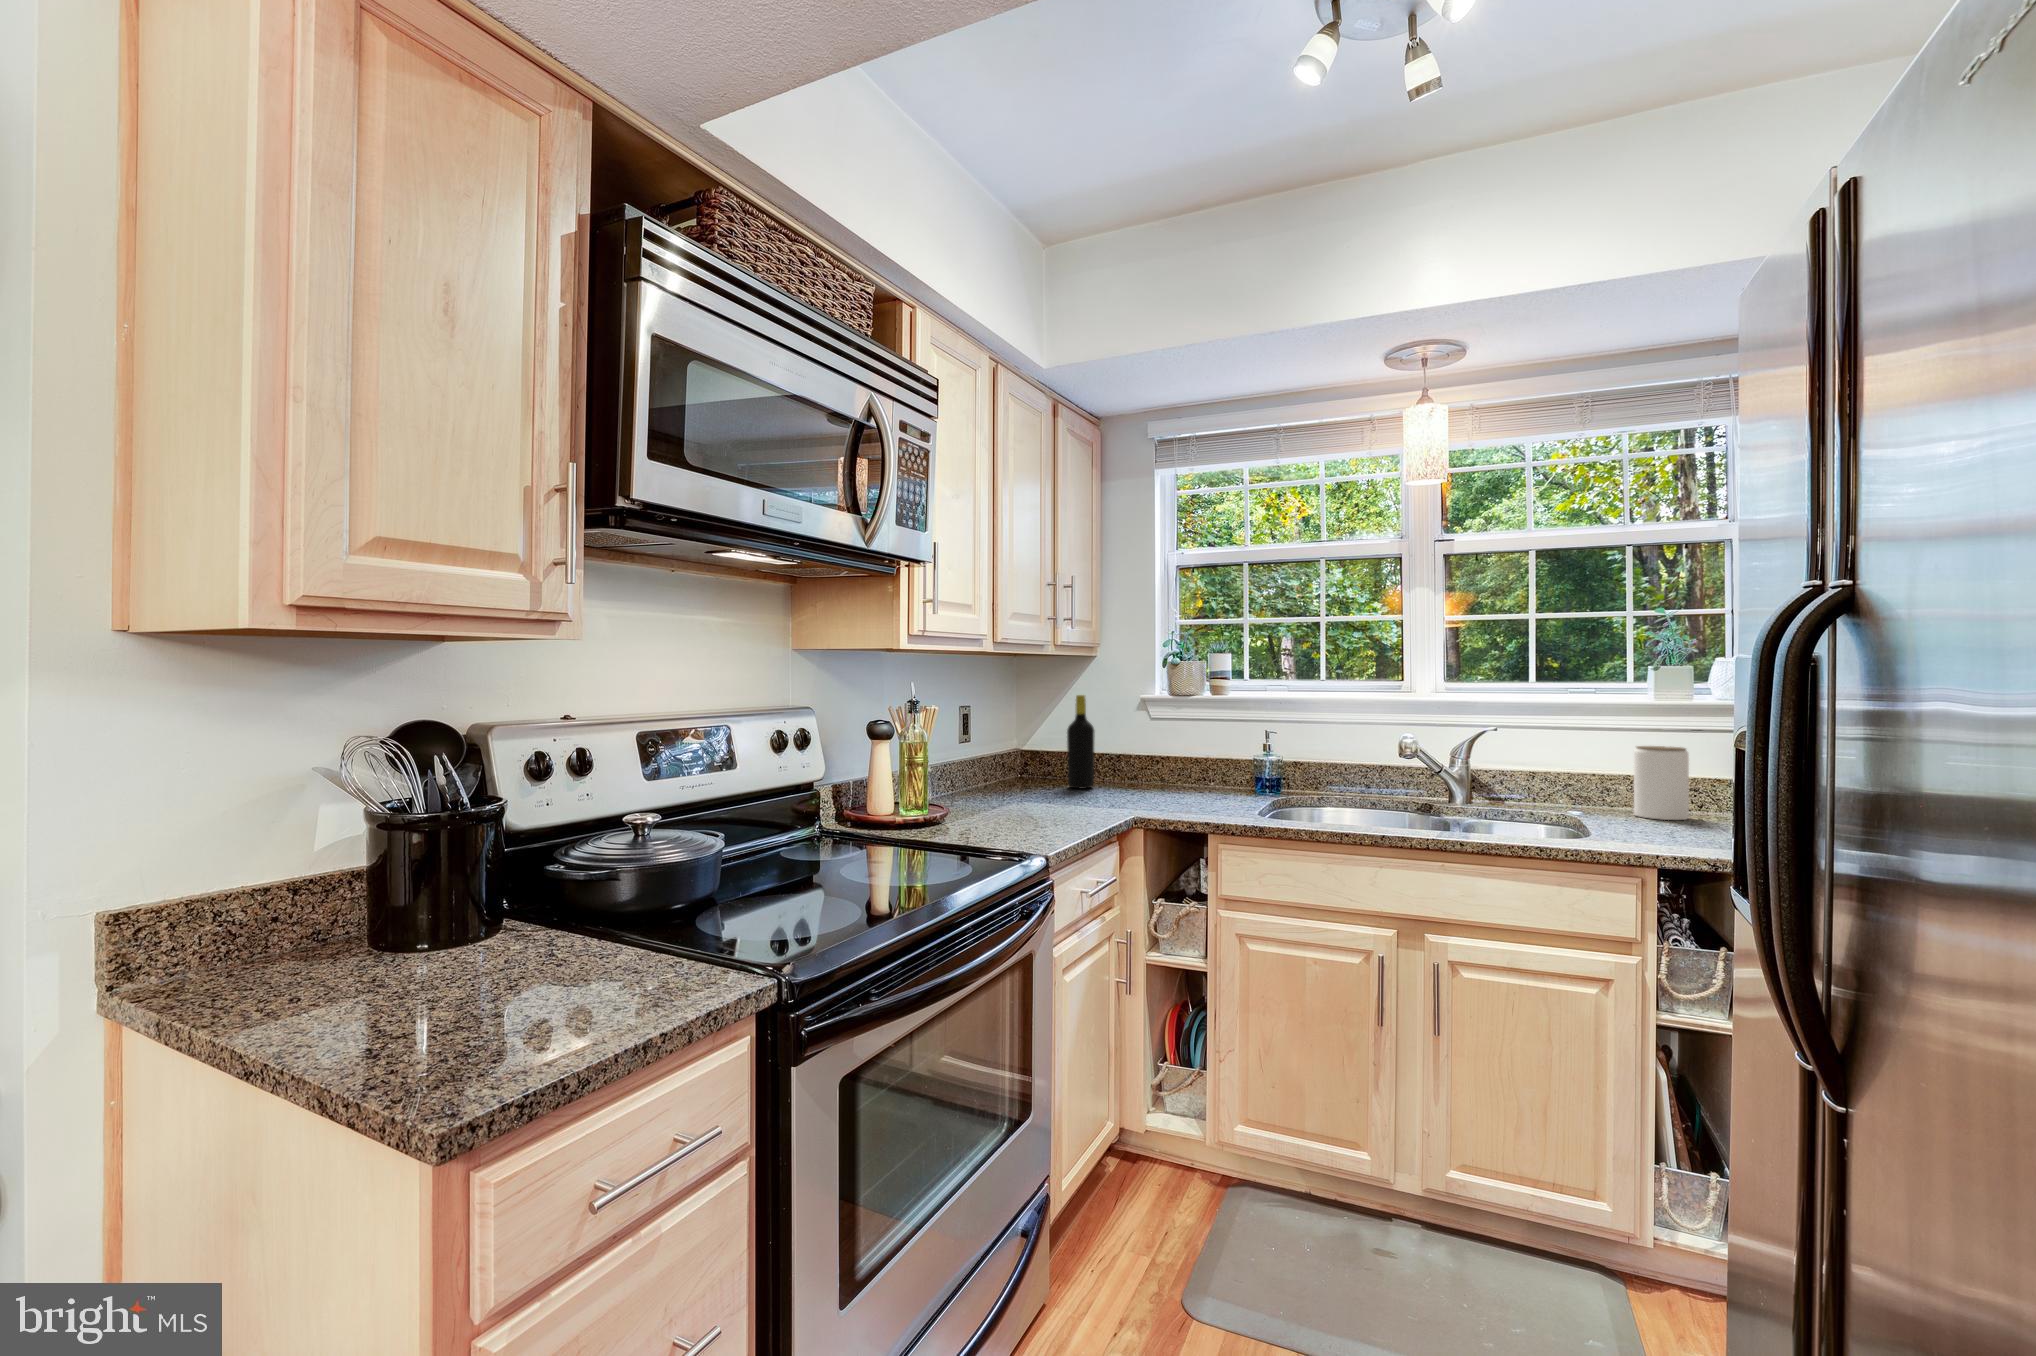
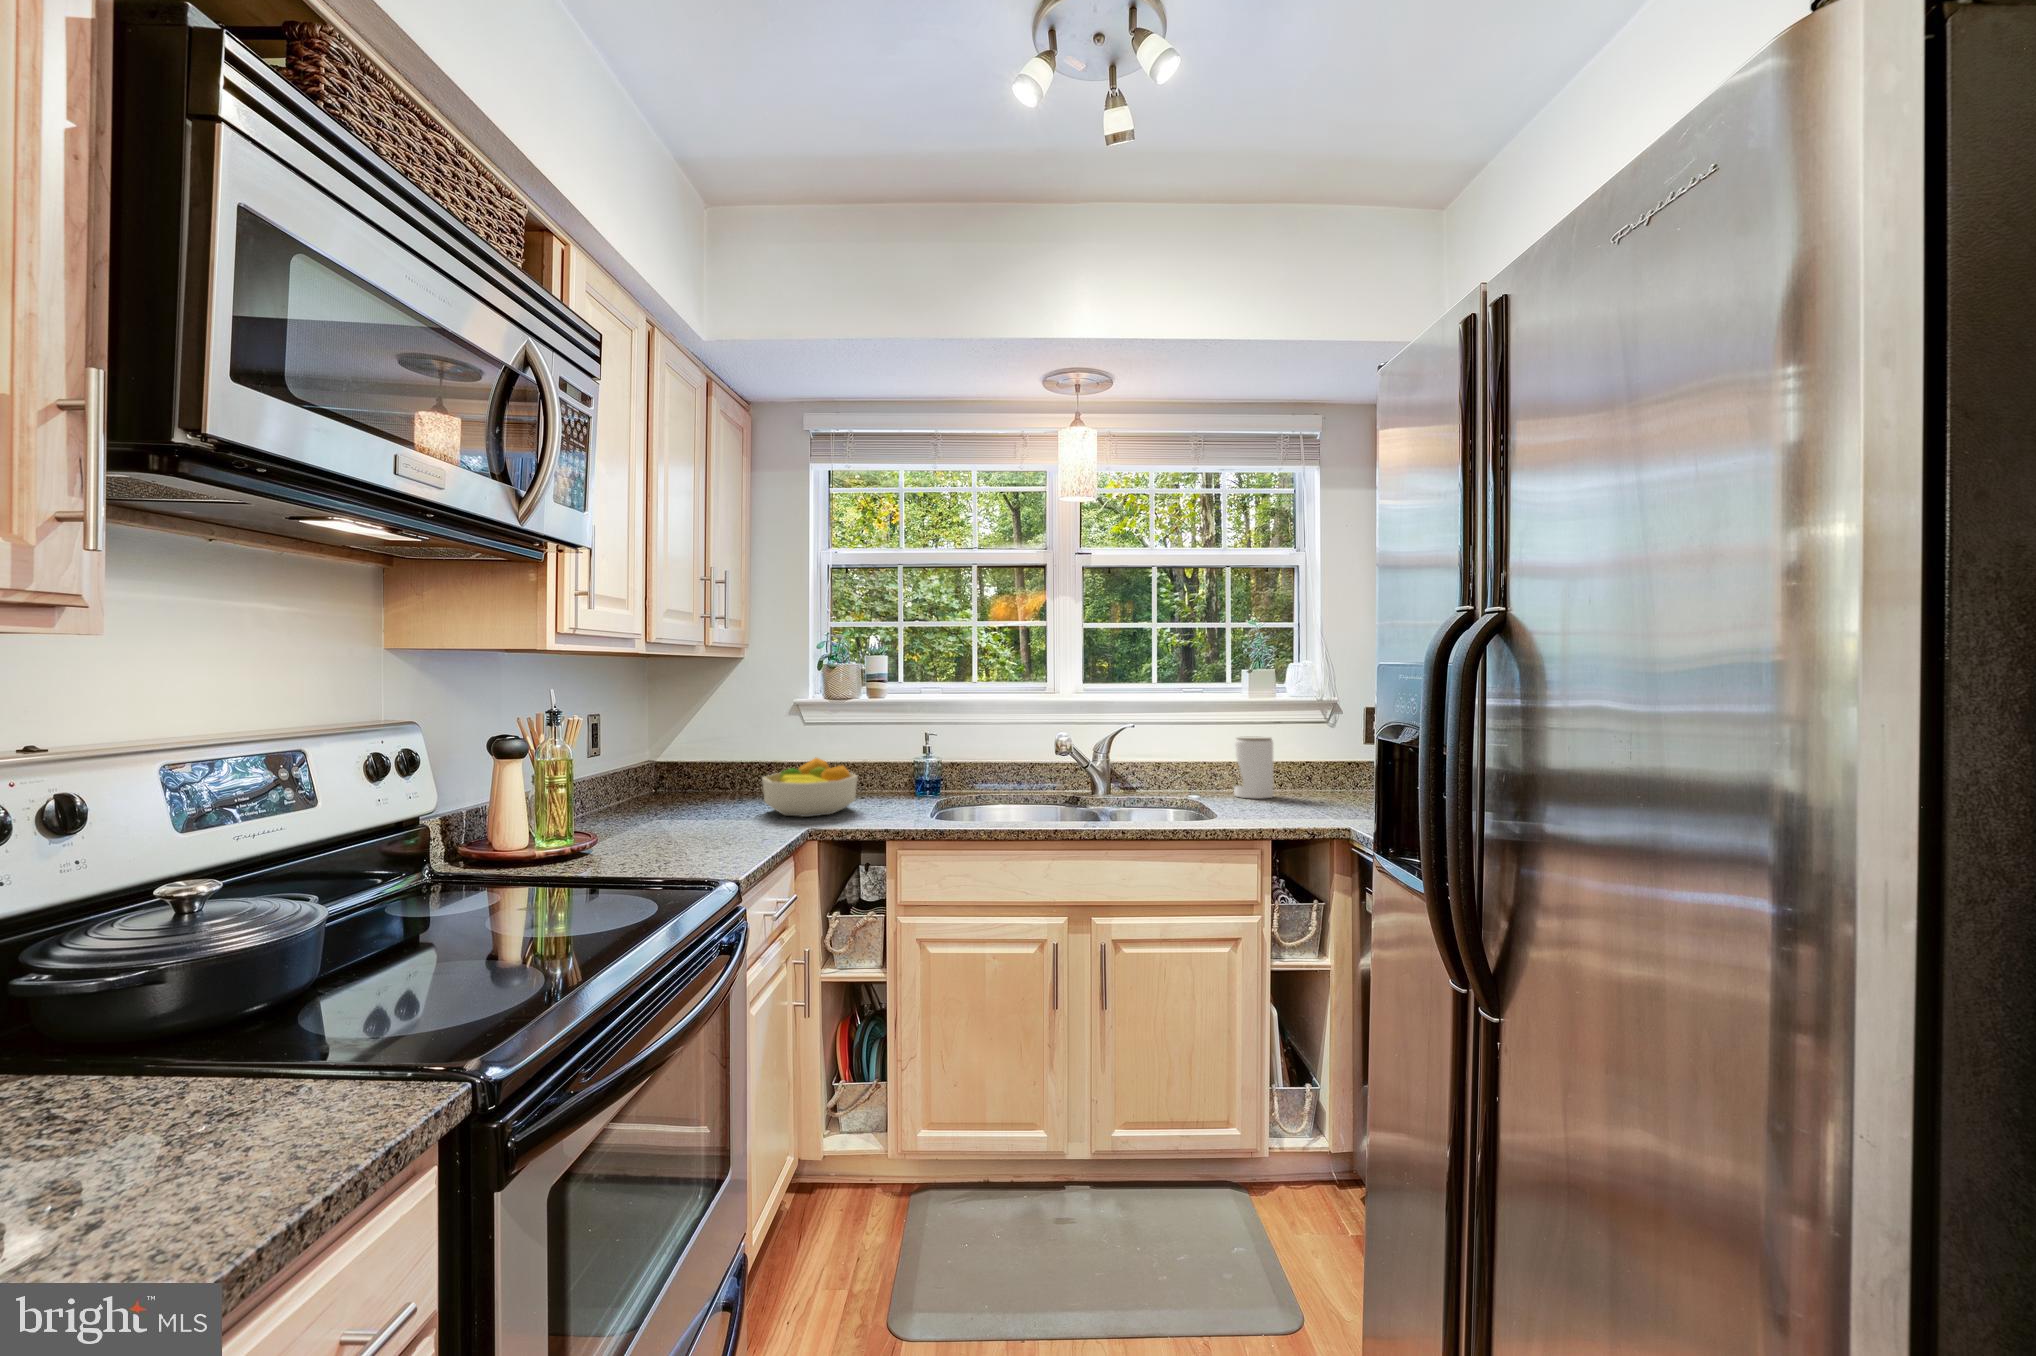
bottle: present [1067,695,1095,788] -> none [715,699,746,801]
fruit bowl: none [1101,751,1190,807] -> present [762,758,858,817]

